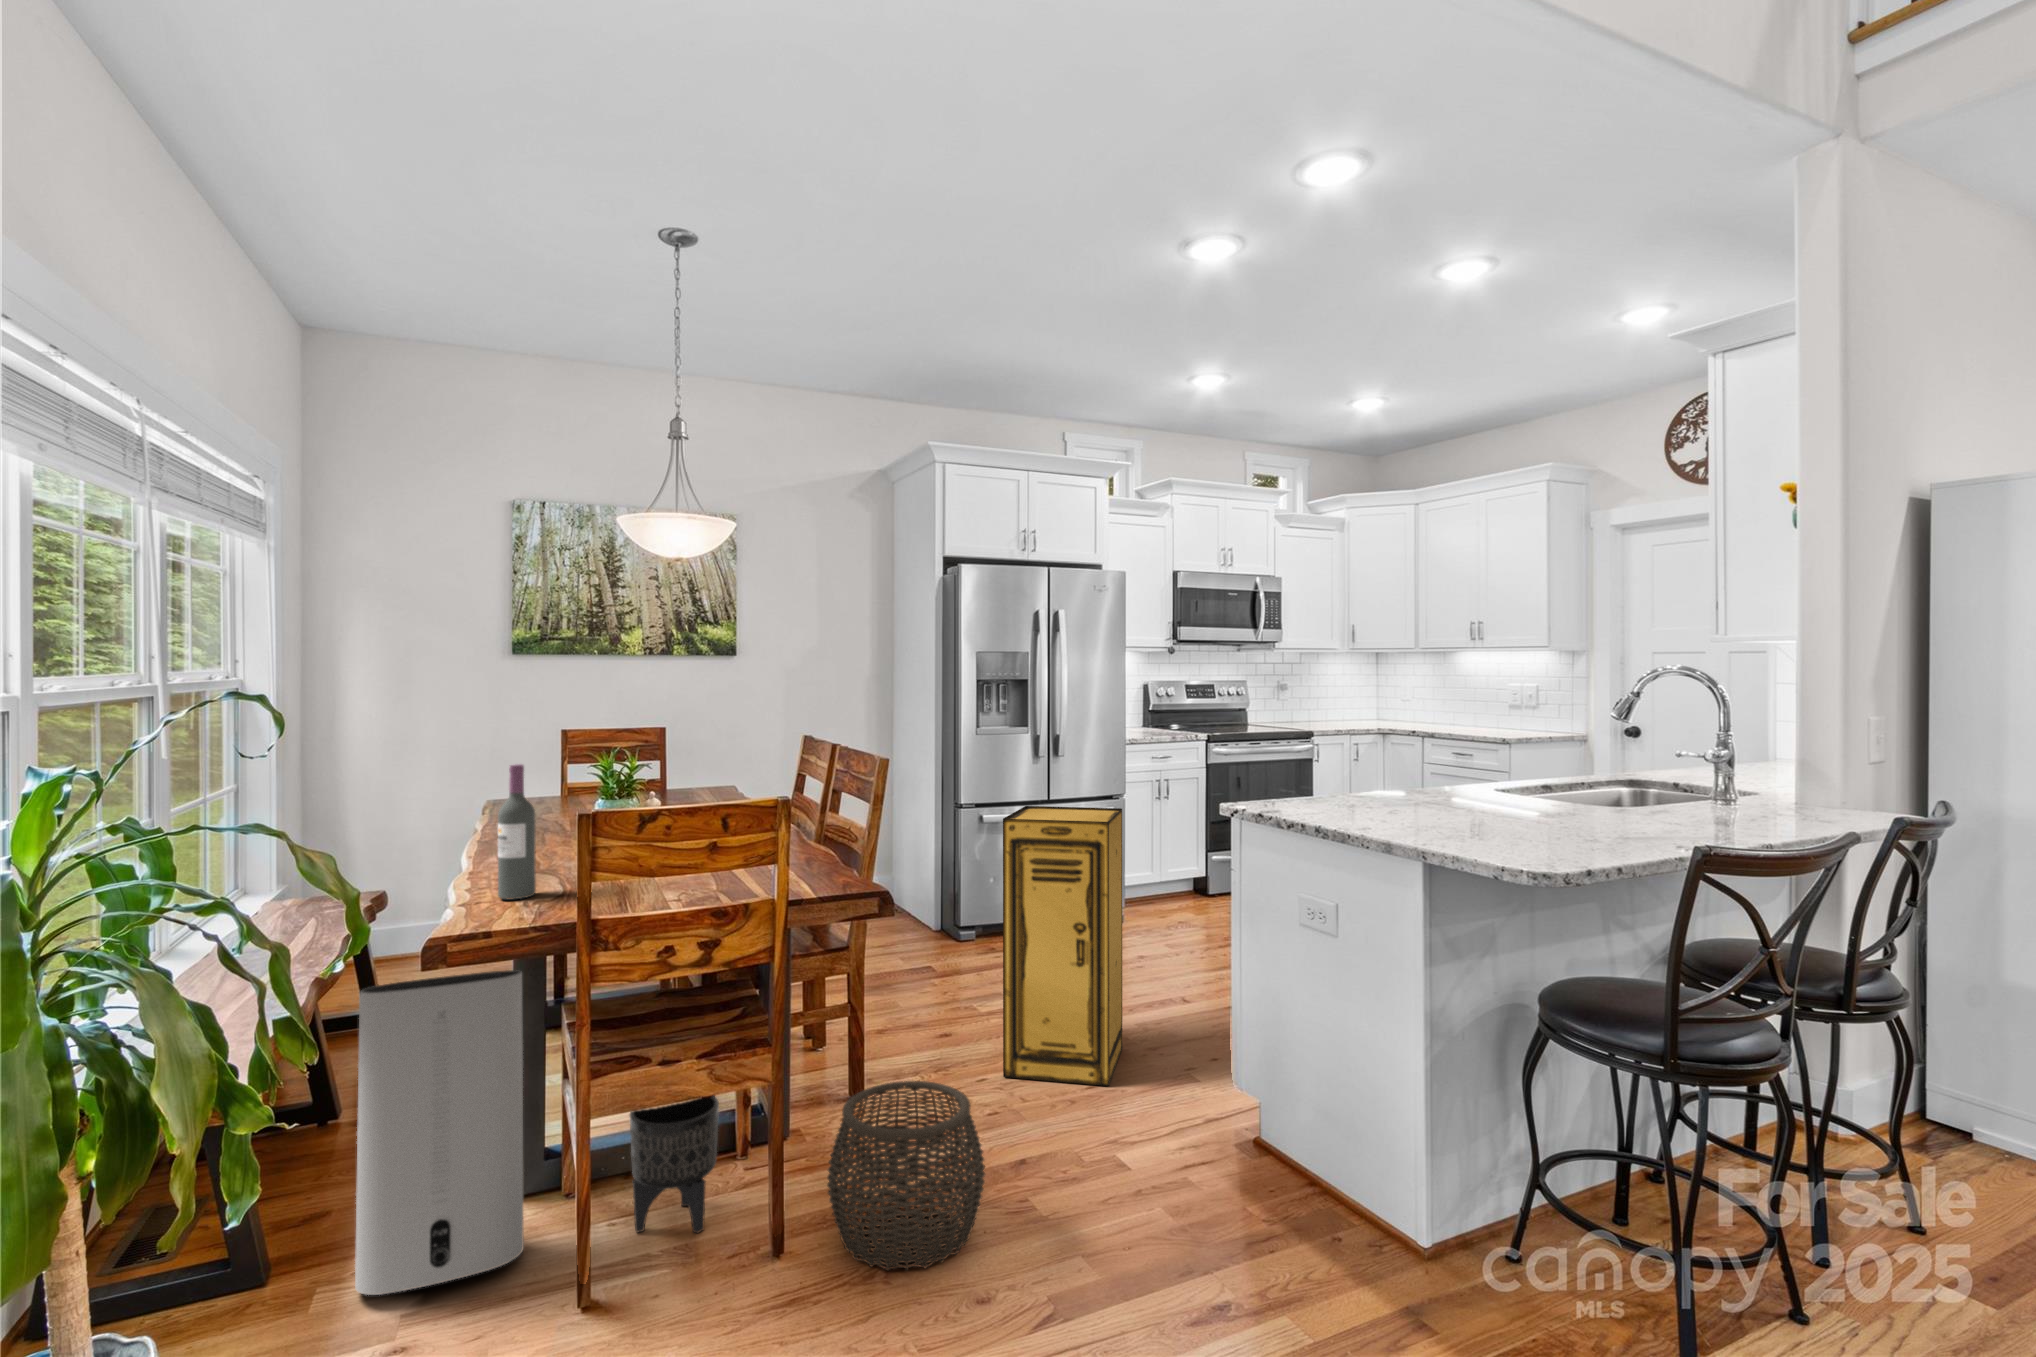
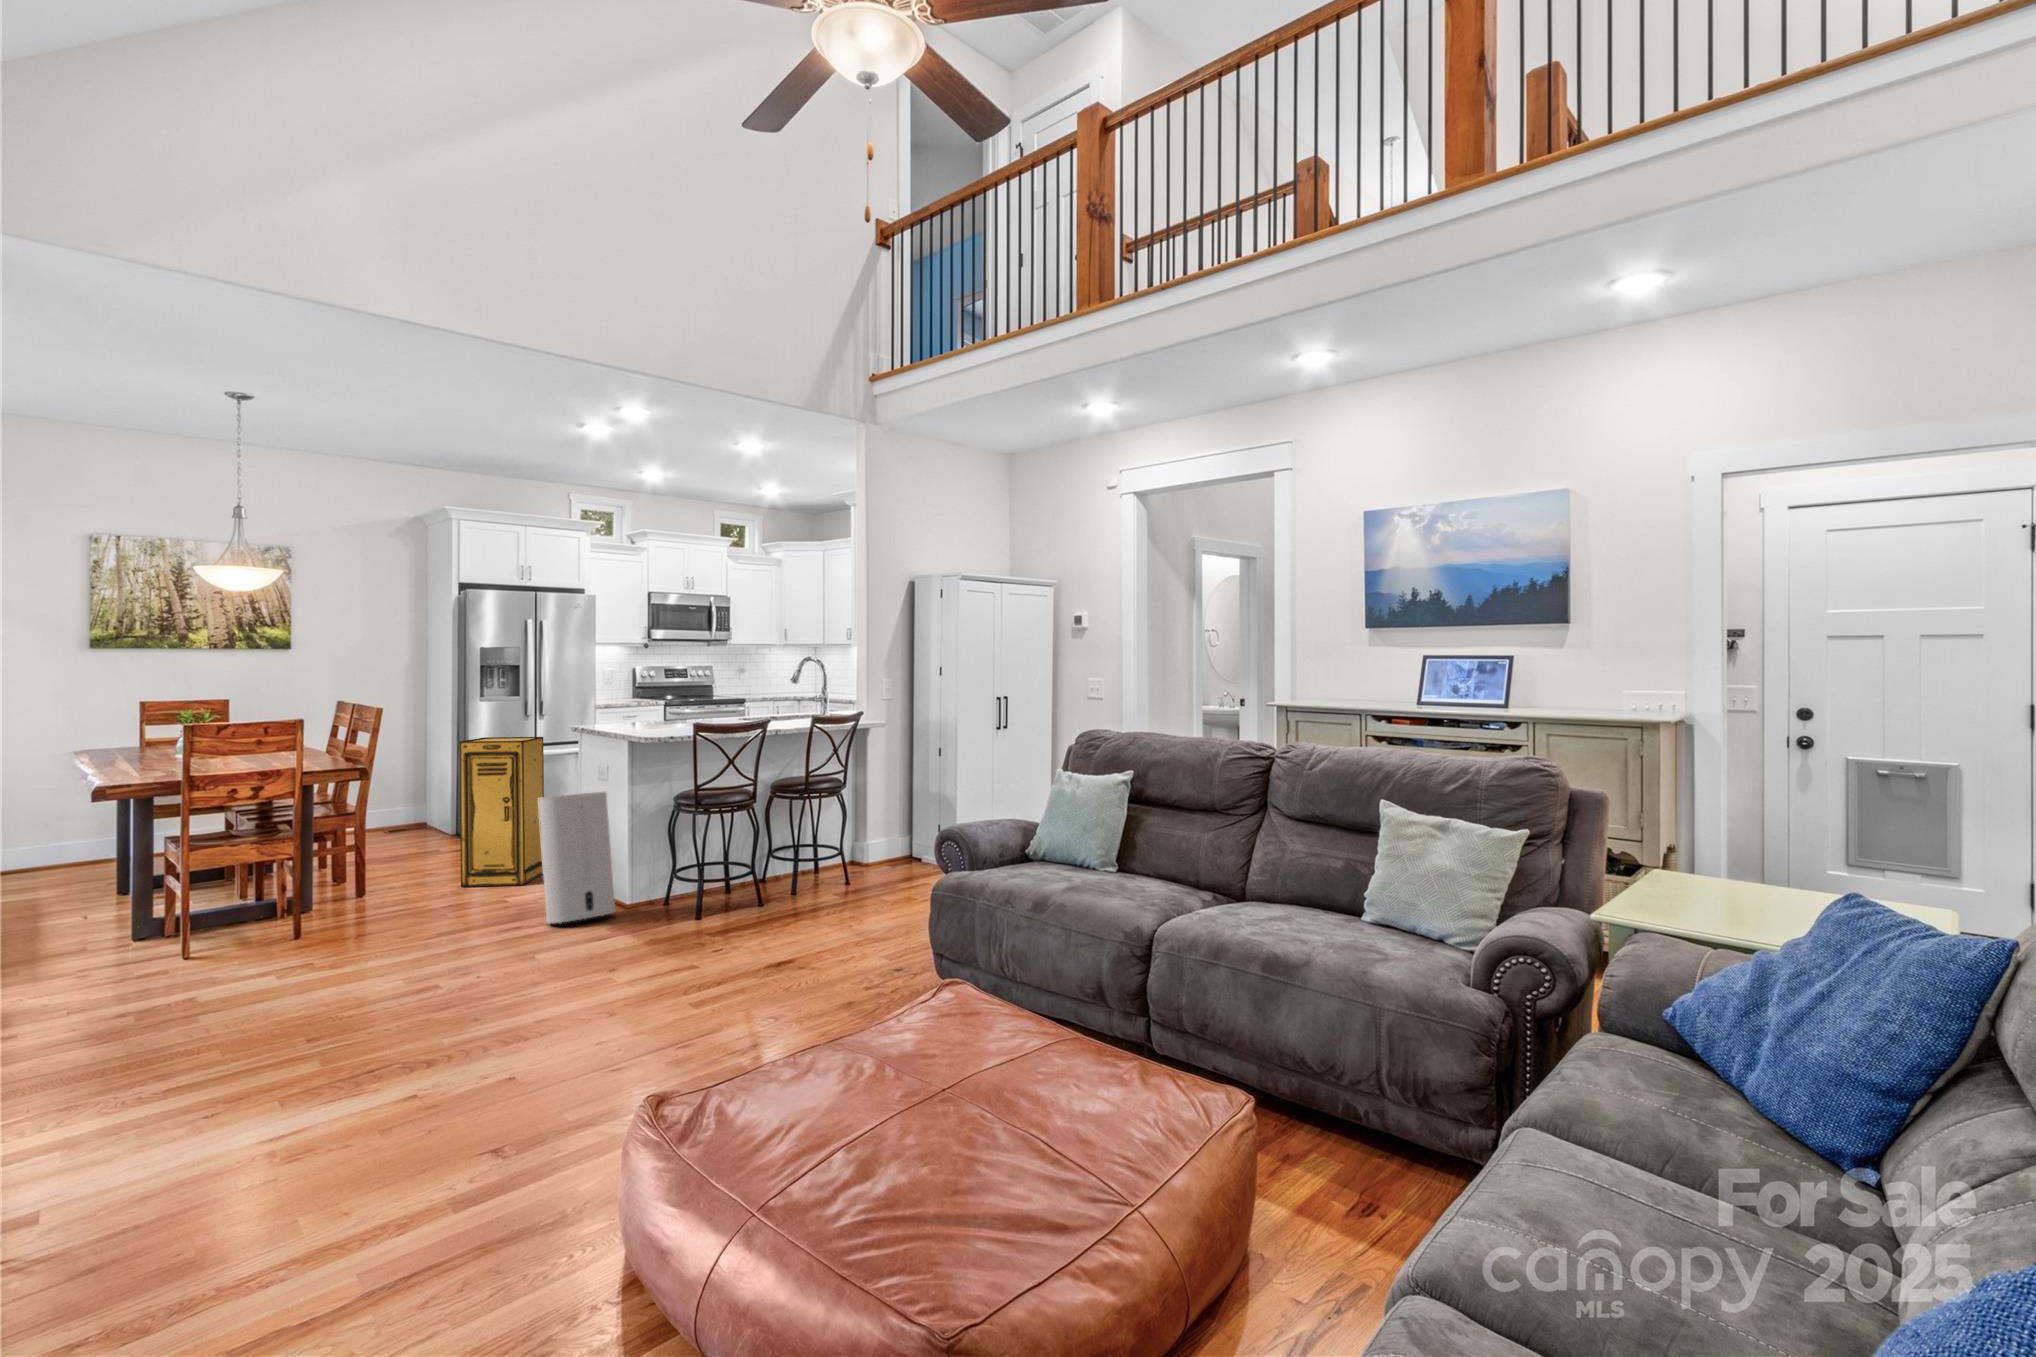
wine bottle: present [498,764,536,899] -> none [125,707,149,777]
air purifier: present [355,970,524,1295] -> present [539,792,615,924]
woven basket: present [827,1081,985,1270] -> none [328,862,419,940]
planter: present [629,1096,719,1233] -> none [210,877,266,945]

